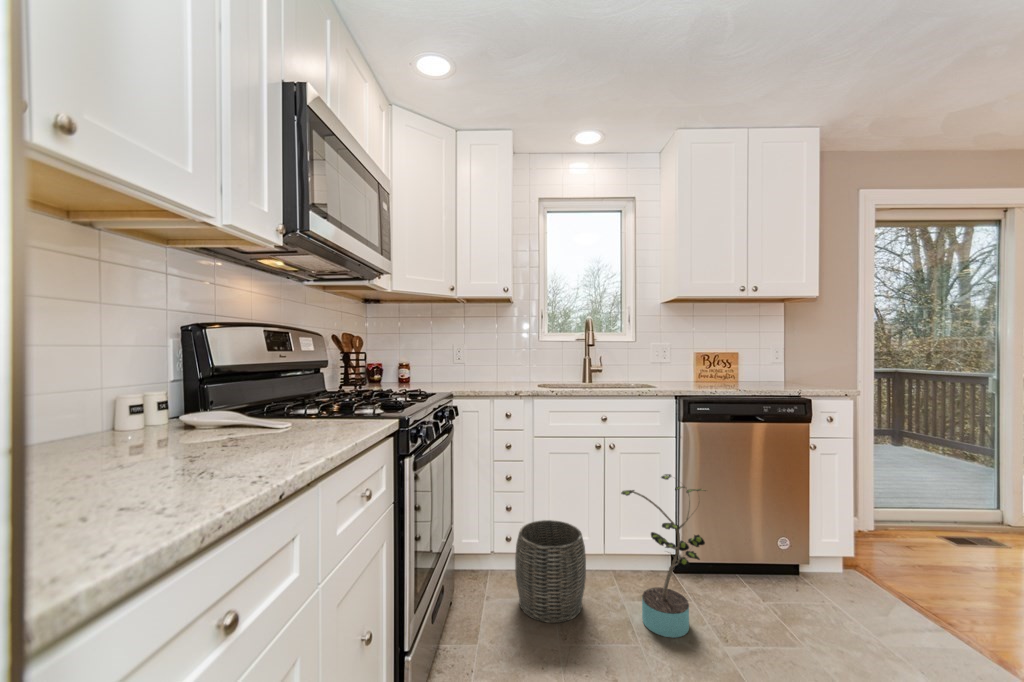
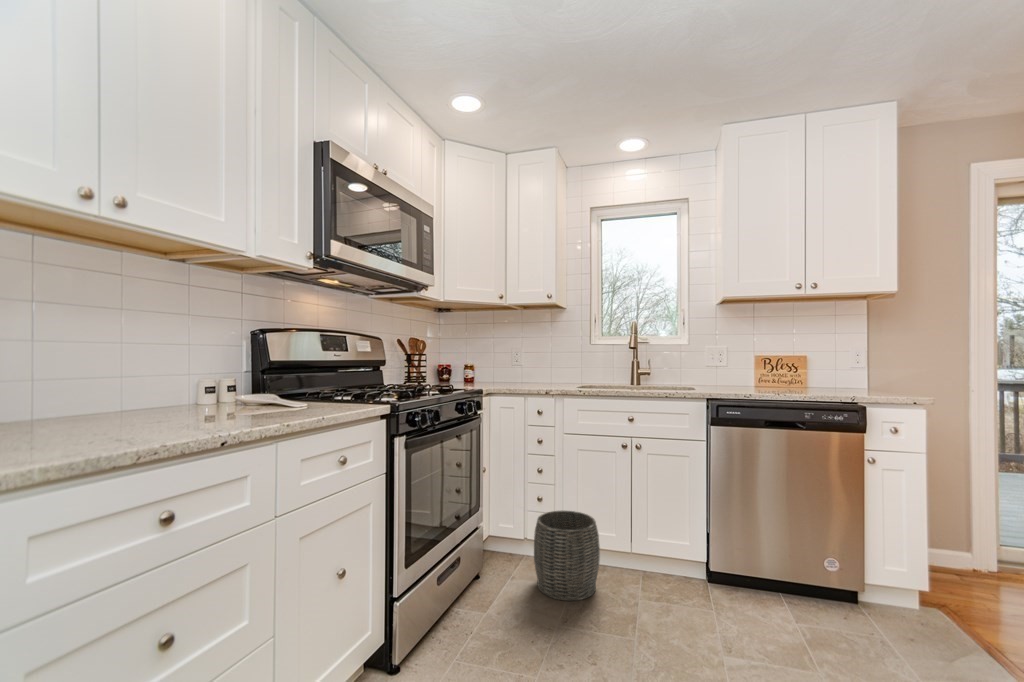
potted plant: present [621,474,705,638] -> none [628,473,712,630]

